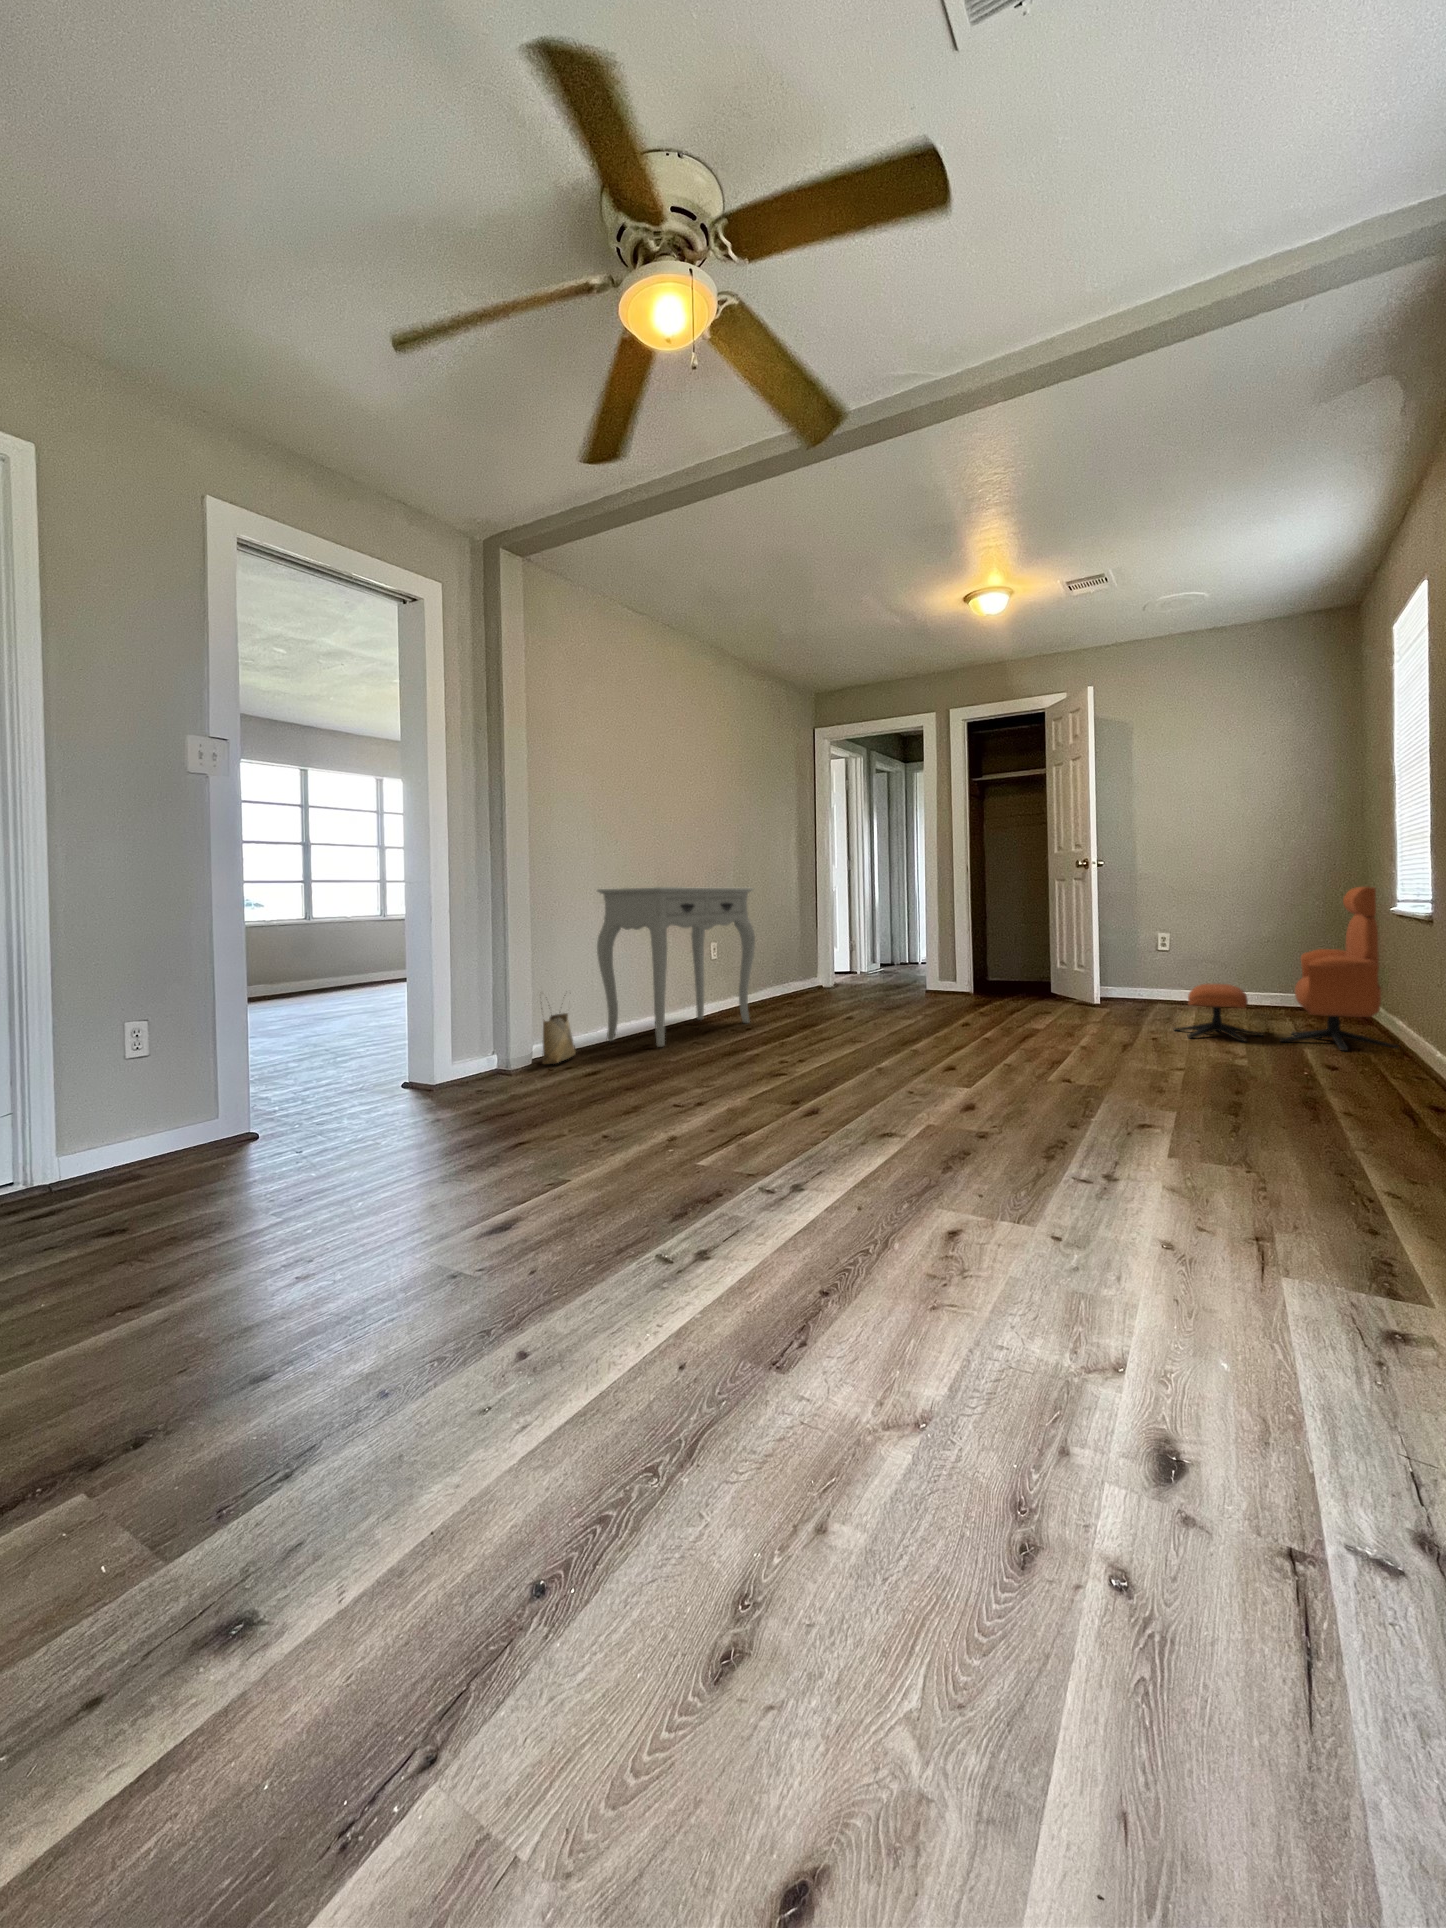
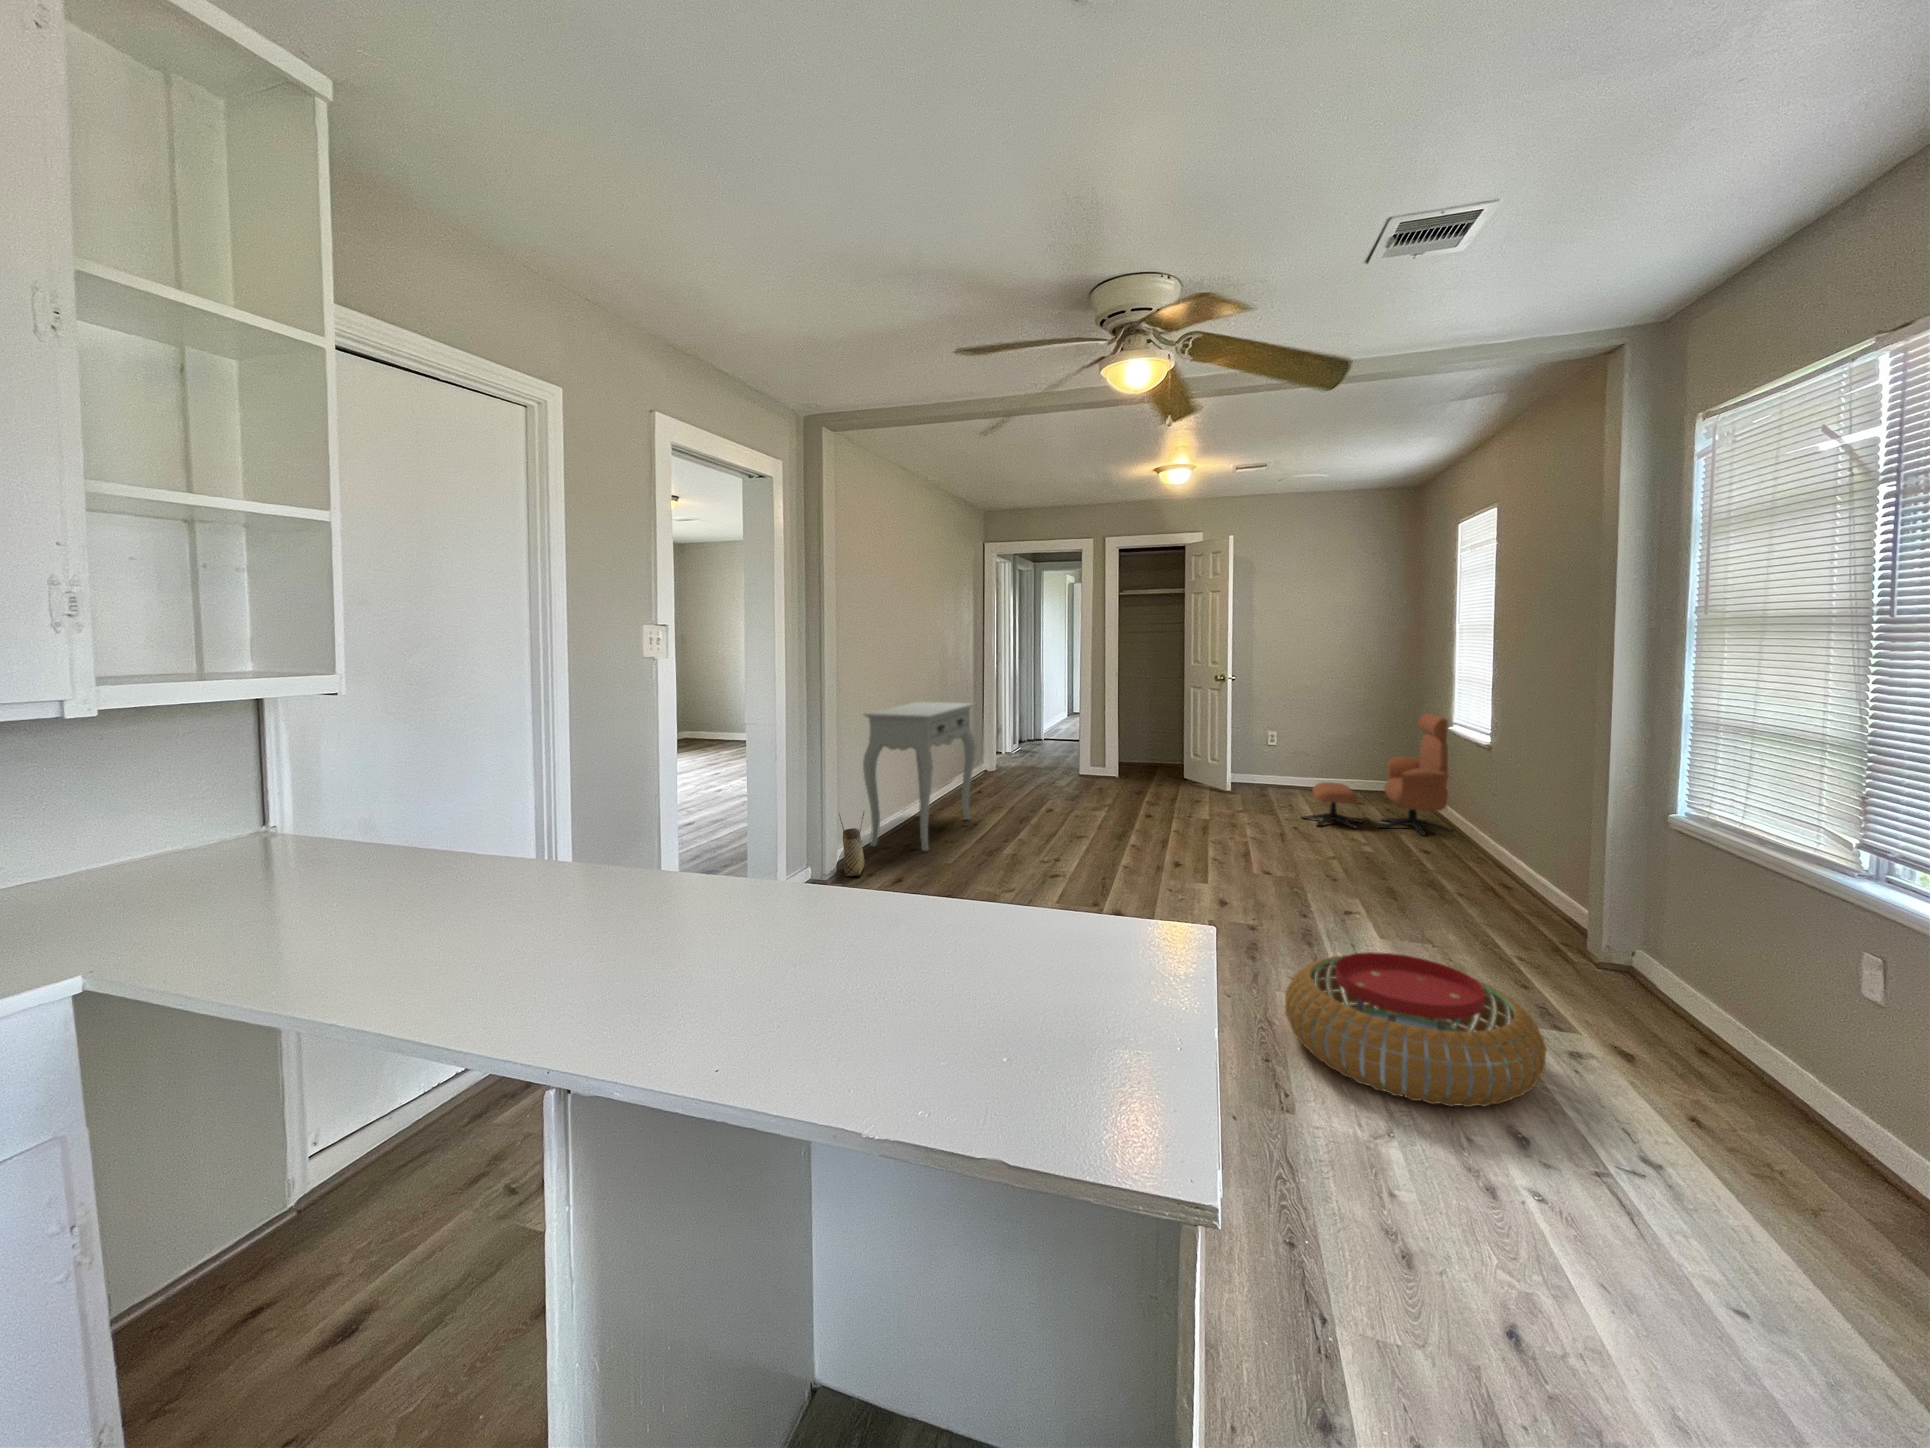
pouf: none [875,1142,1292,1398] -> present [1285,952,1547,1107]

